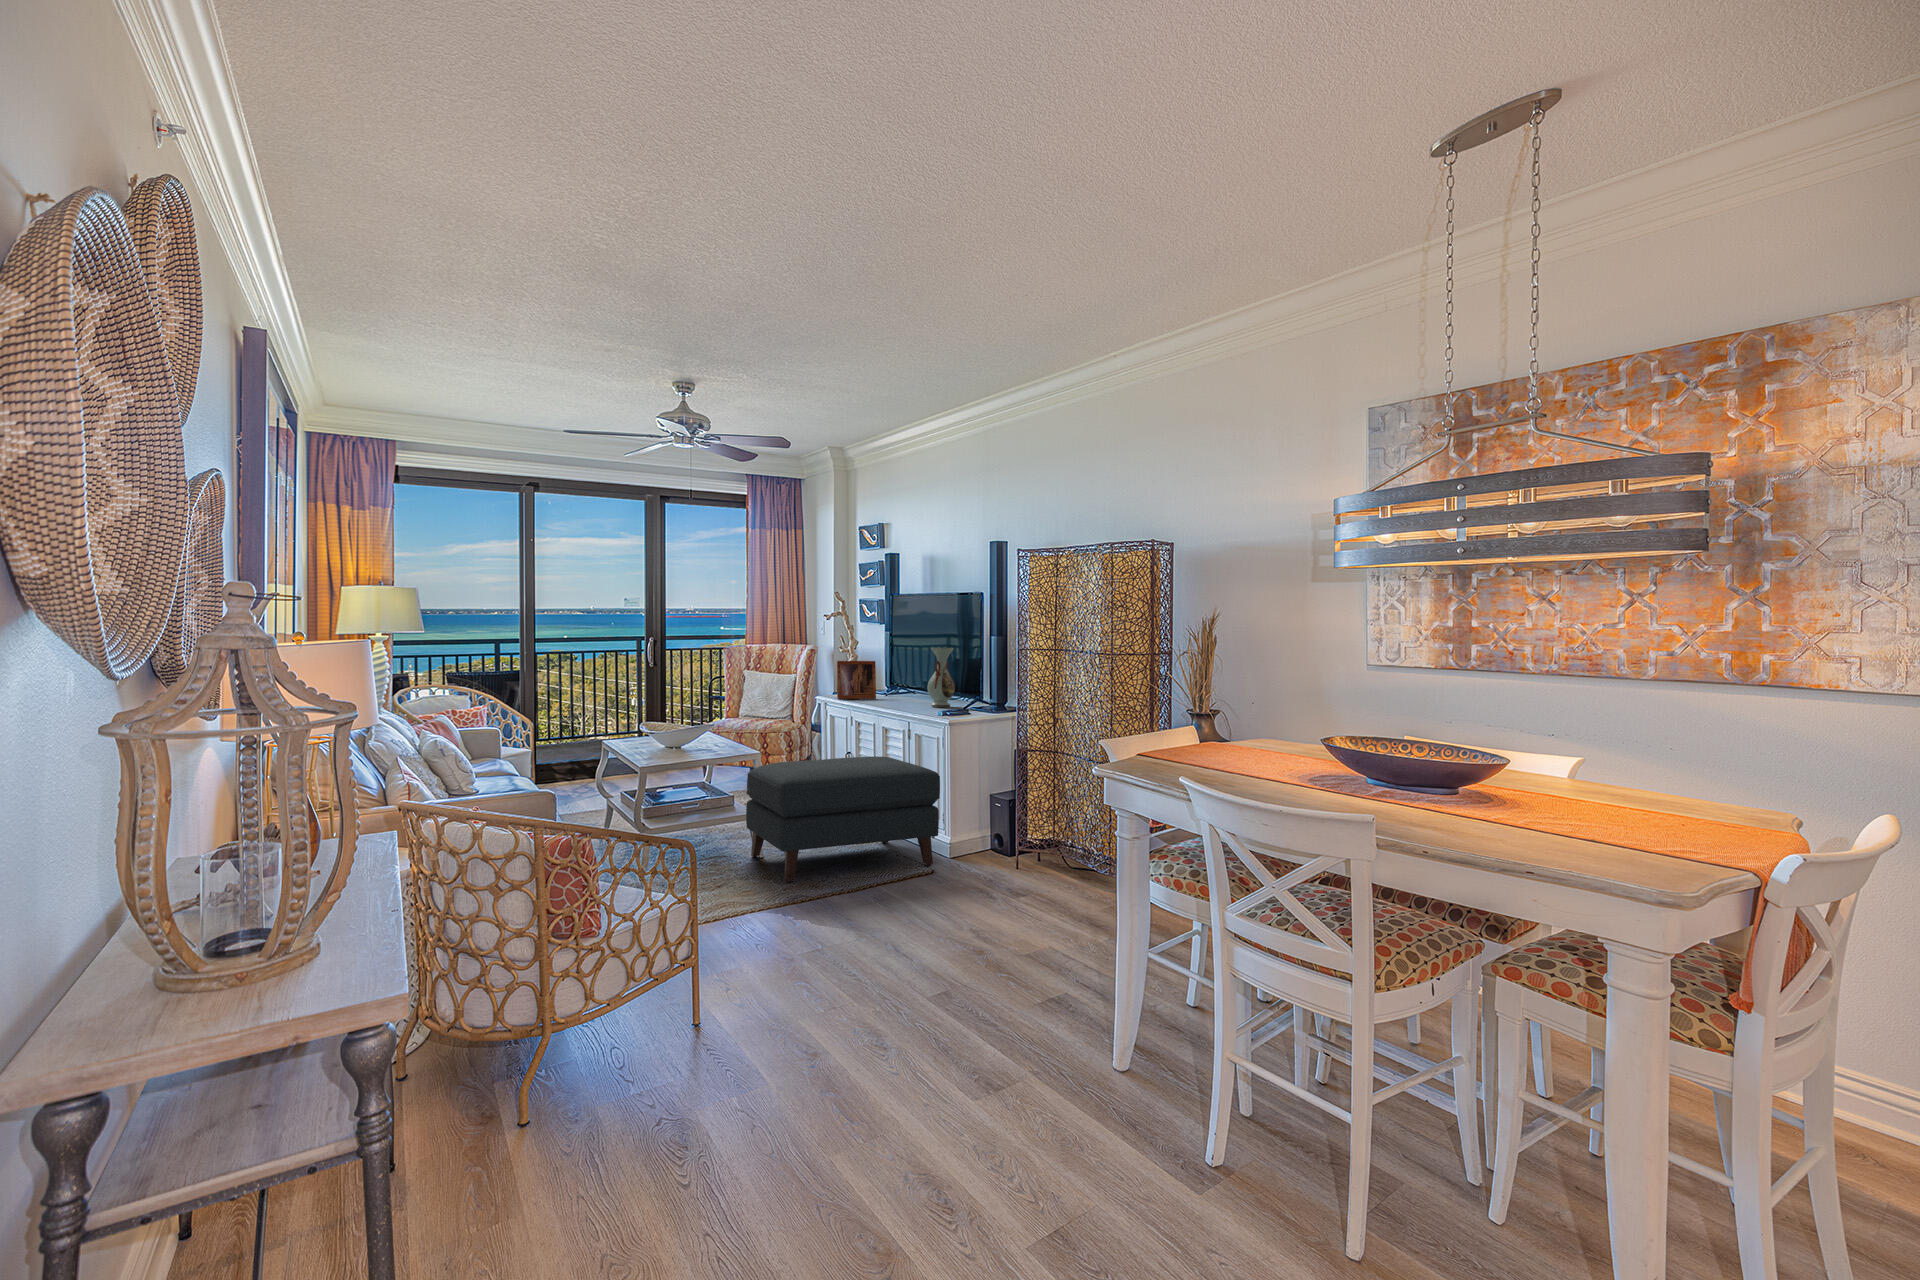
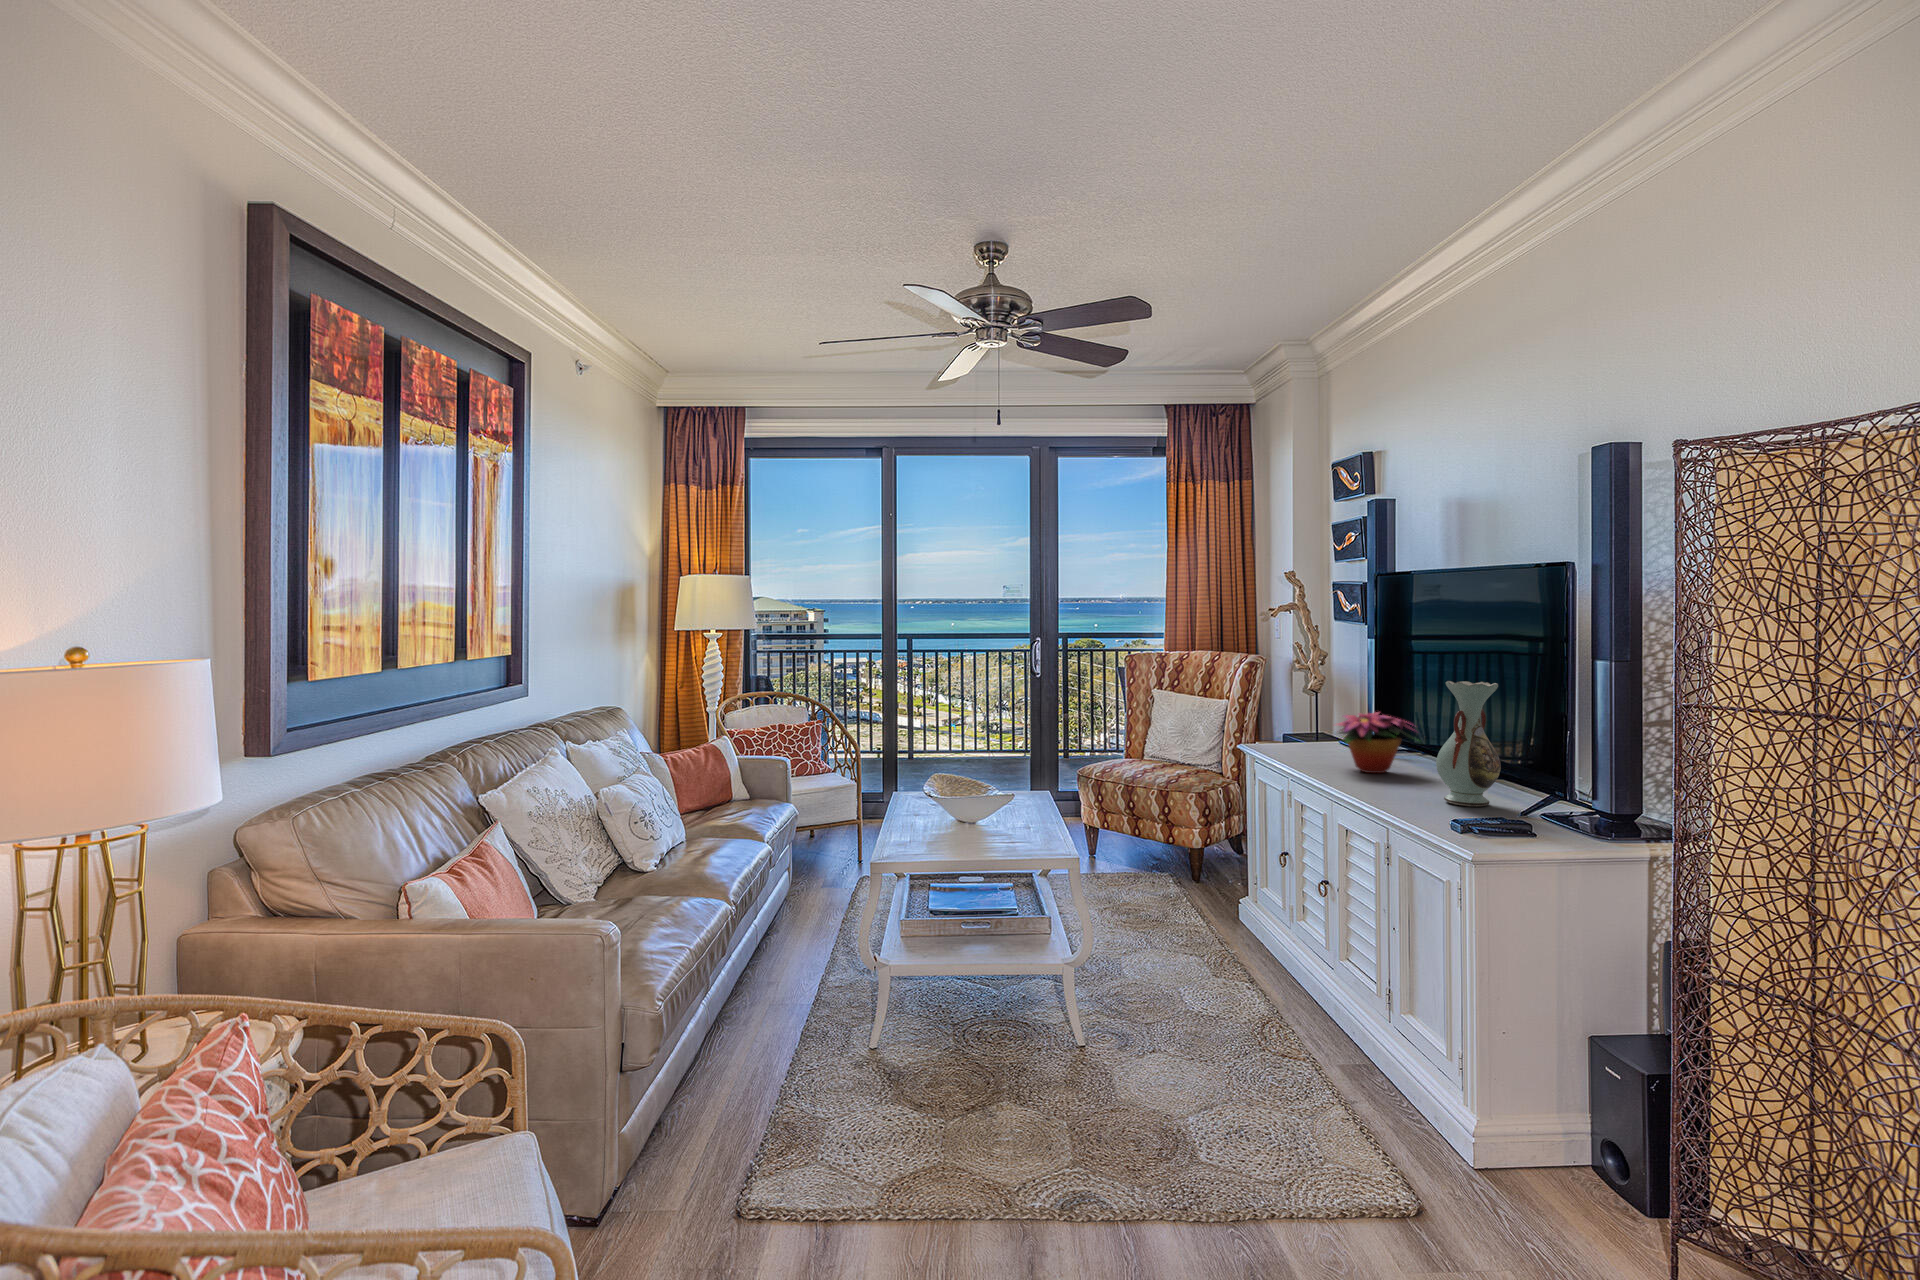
picture frame: present [837,661,876,699] -> none [1273,689,1344,758]
flower arrangement: none [871,669,919,702] -> present [1337,712,1414,773]
ottoman: present [746,756,940,882] -> none [1040,907,1450,1221]

